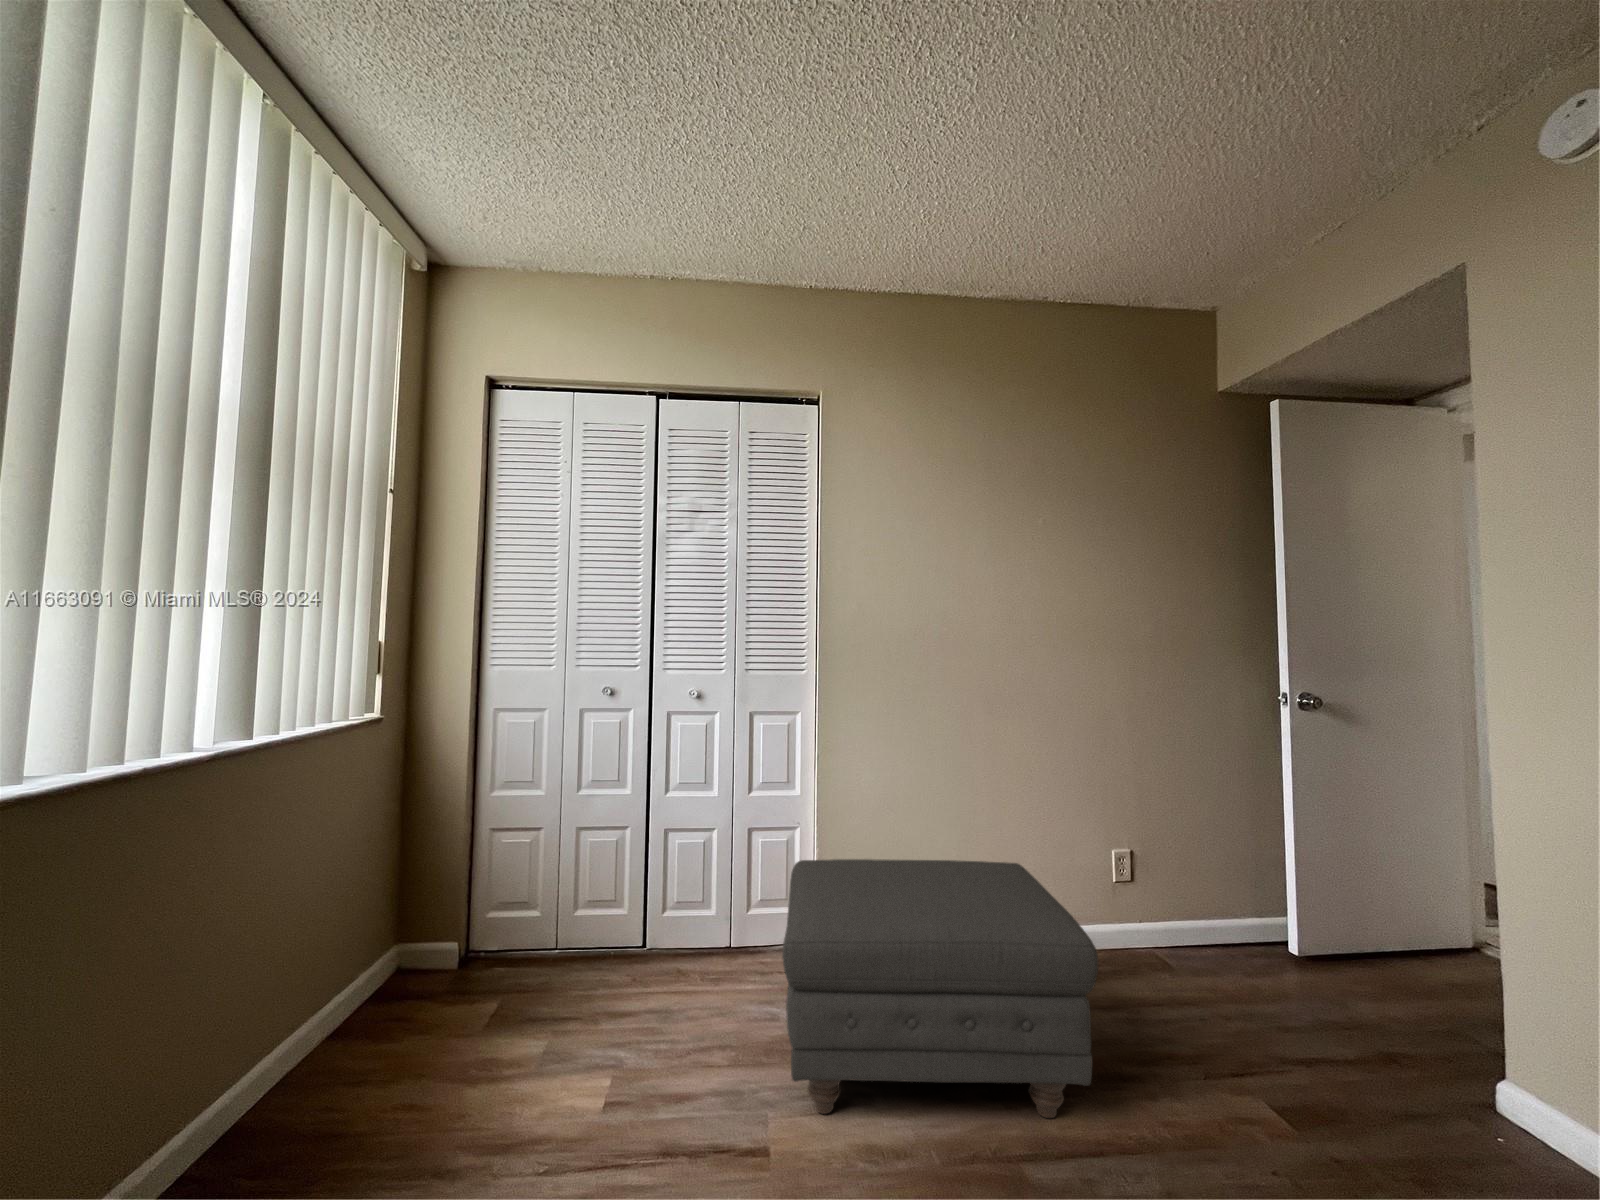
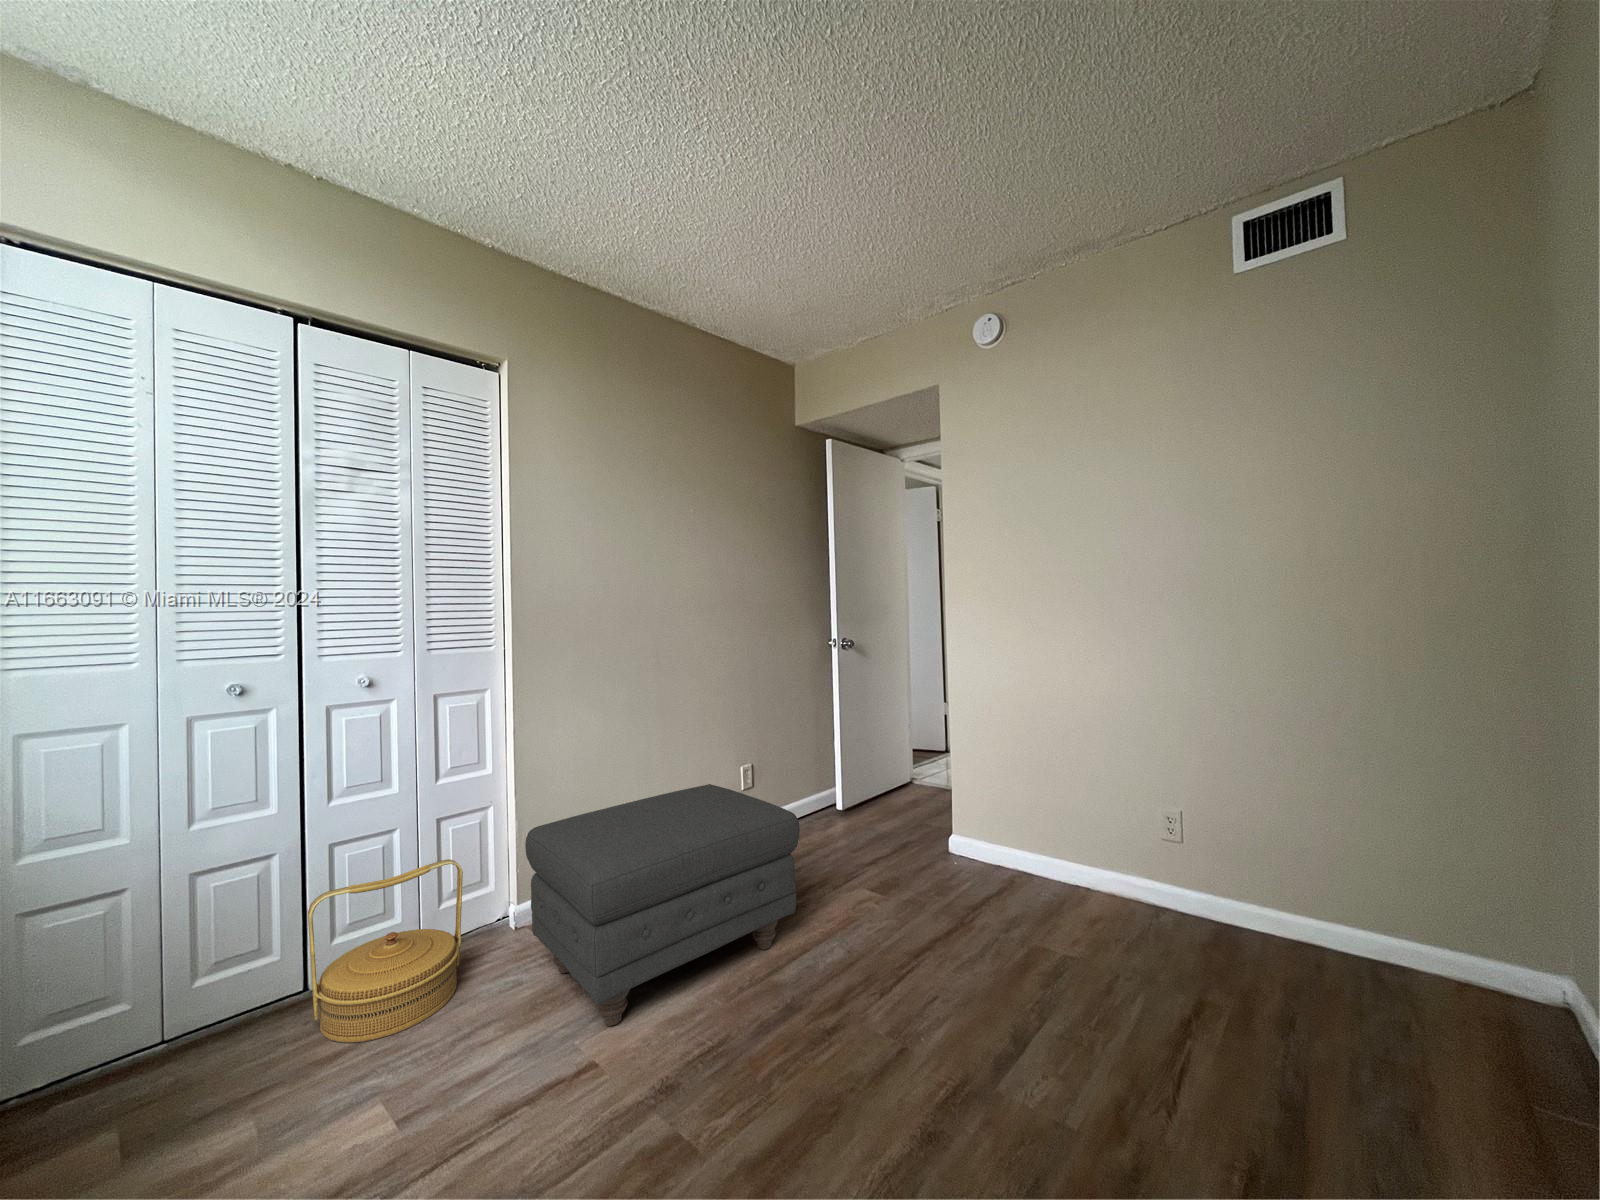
woven basket: none [631,869,748,1017] -> present [308,859,463,1043]

